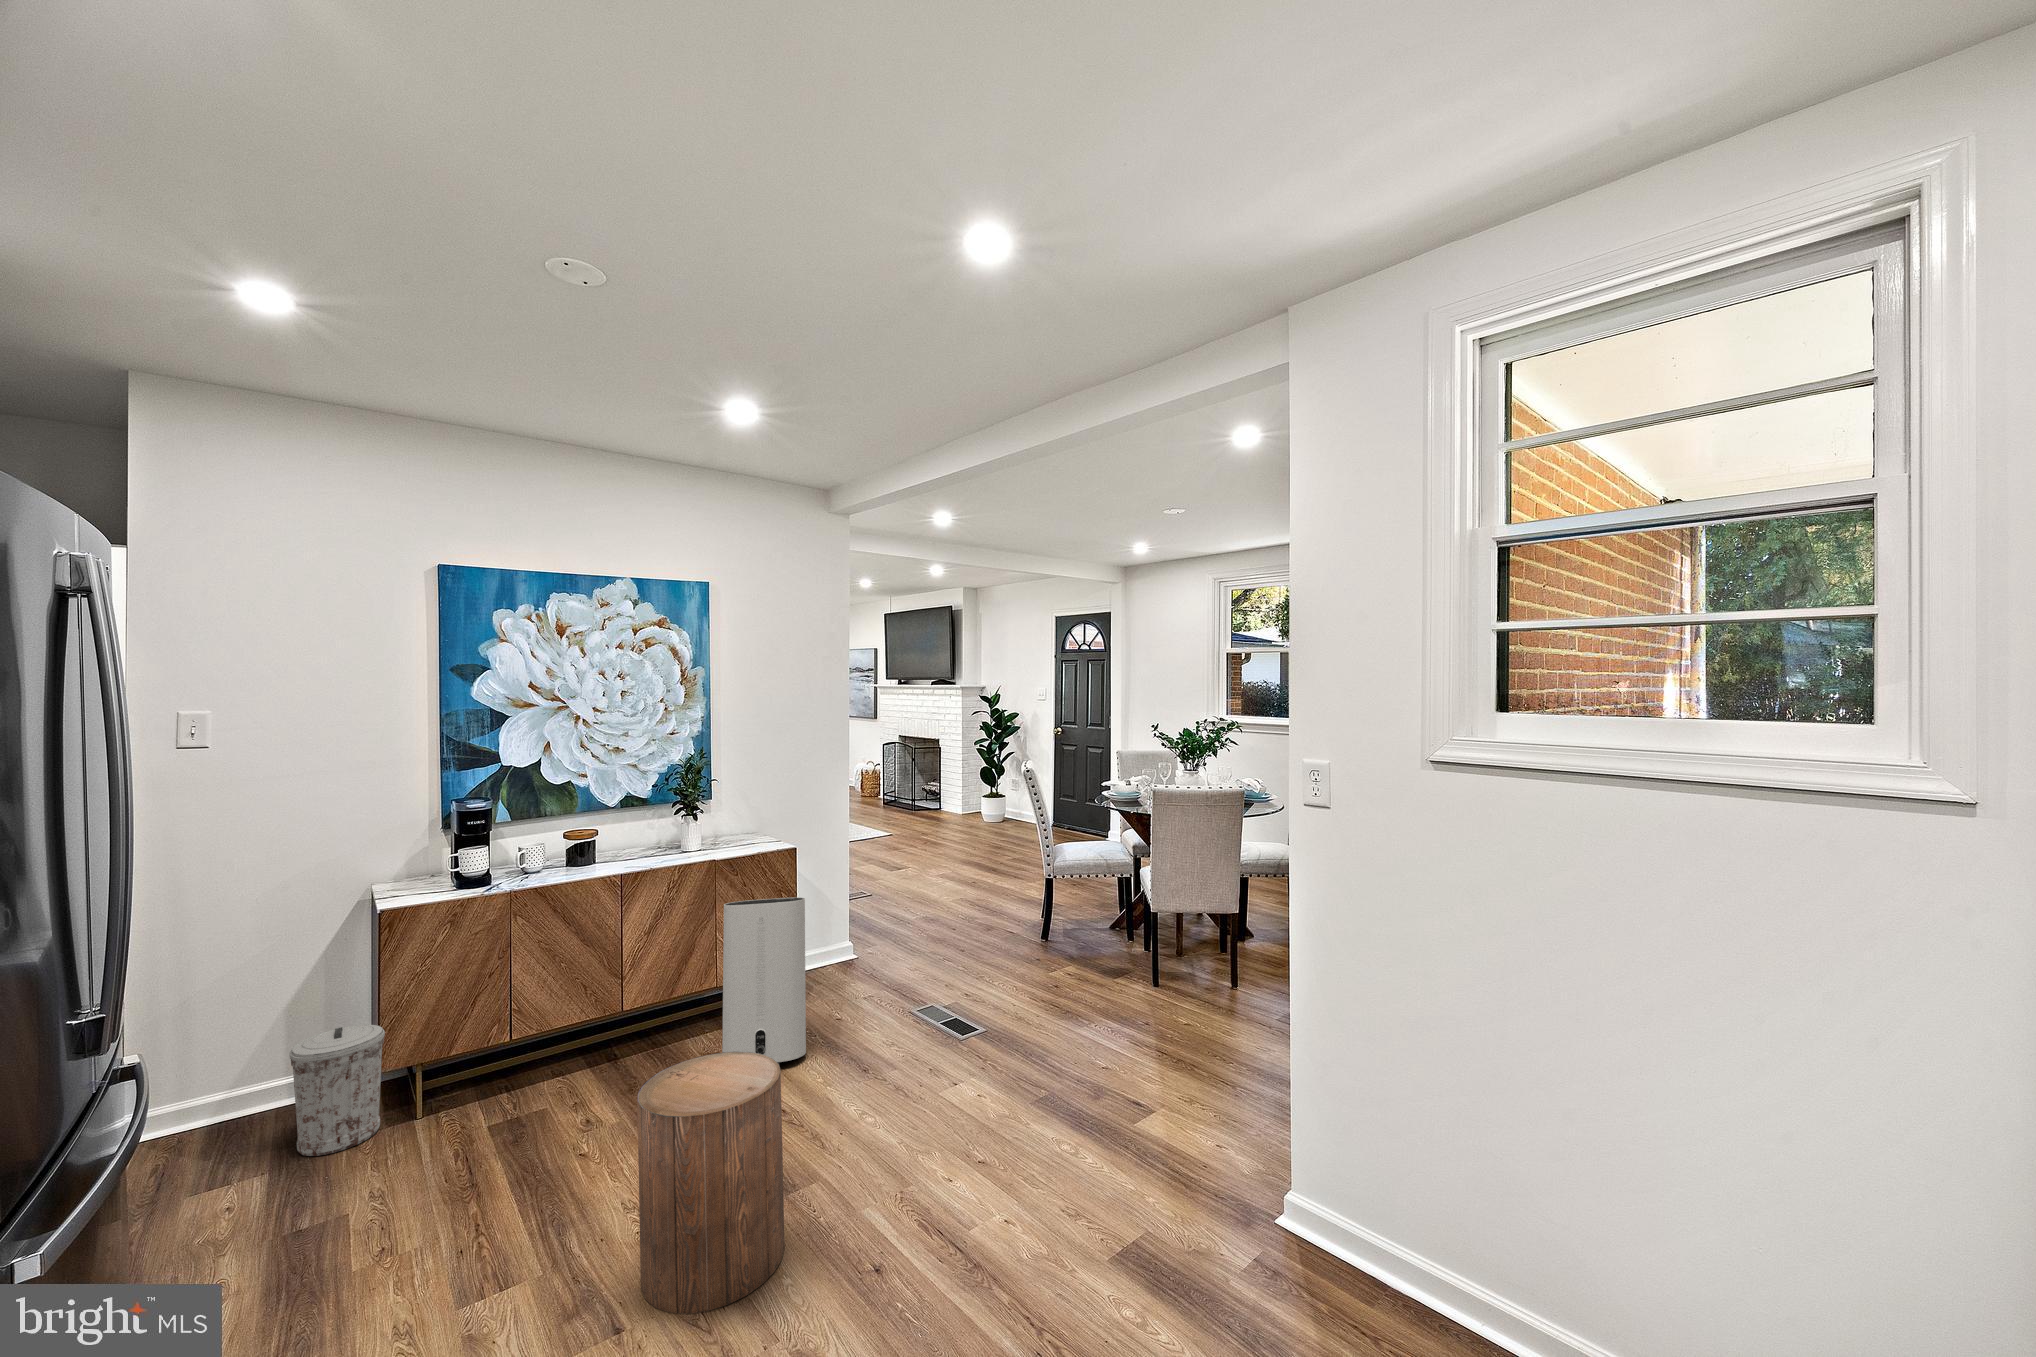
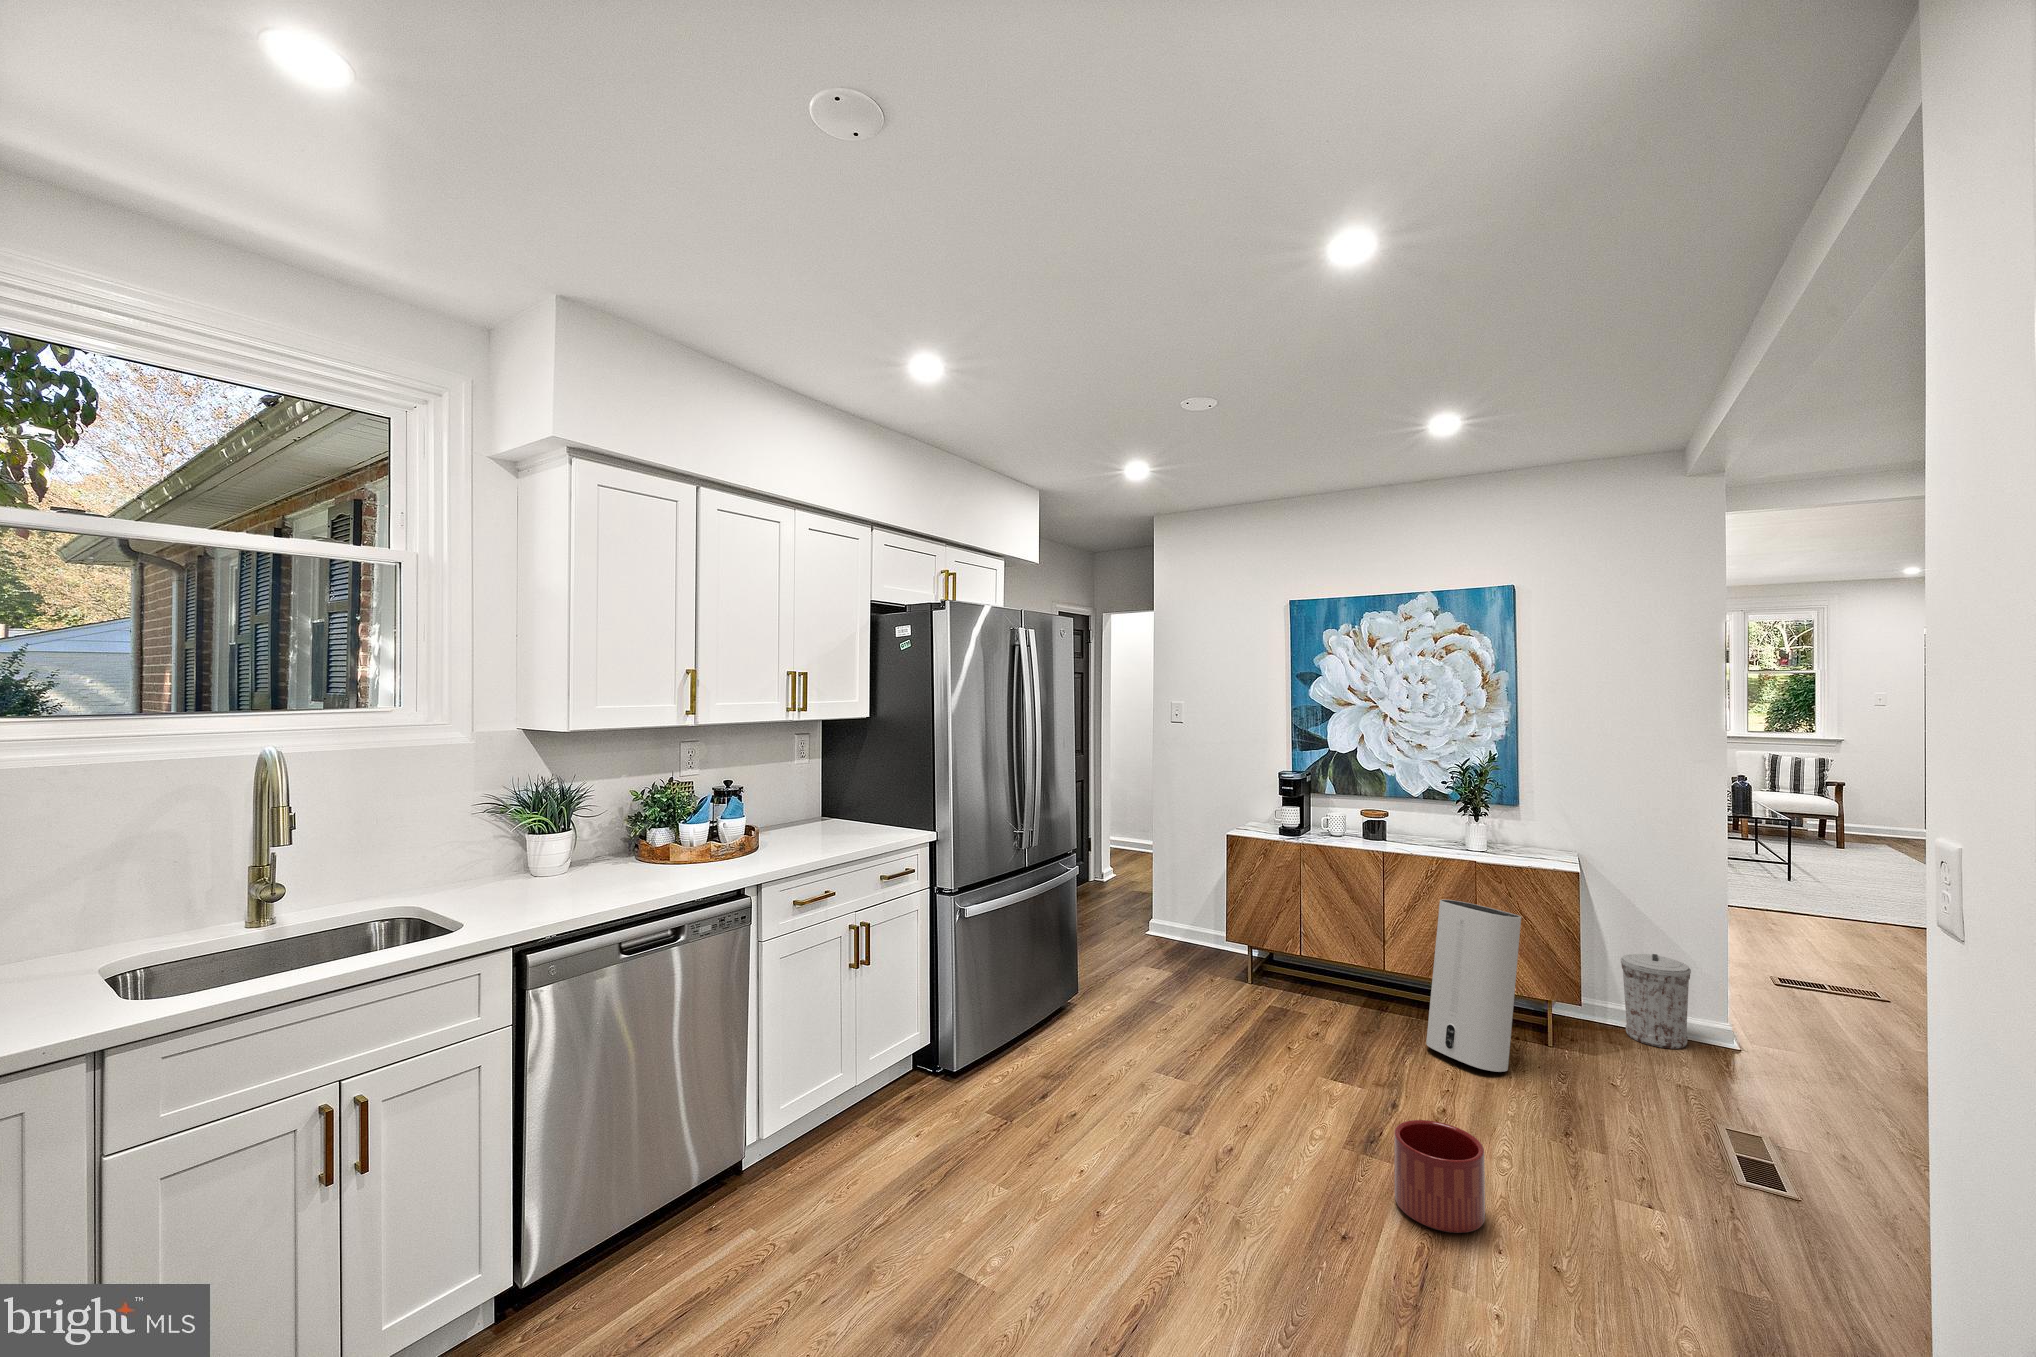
trash can: present [290,1025,385,1156] -> present [1621,954,1691,1049]
stool: present [637,1052,785,1314] -> none [1200,976,1303,1153]
planter: none [903,1099,985,1213] -> present [1395,1120,1485,1233]

